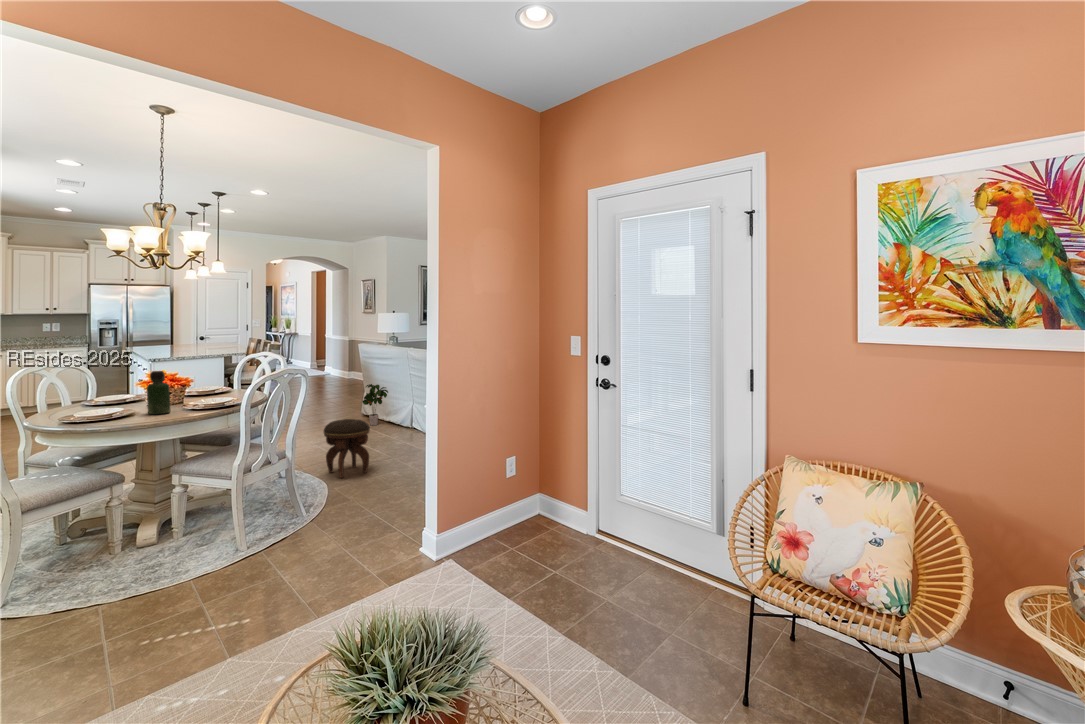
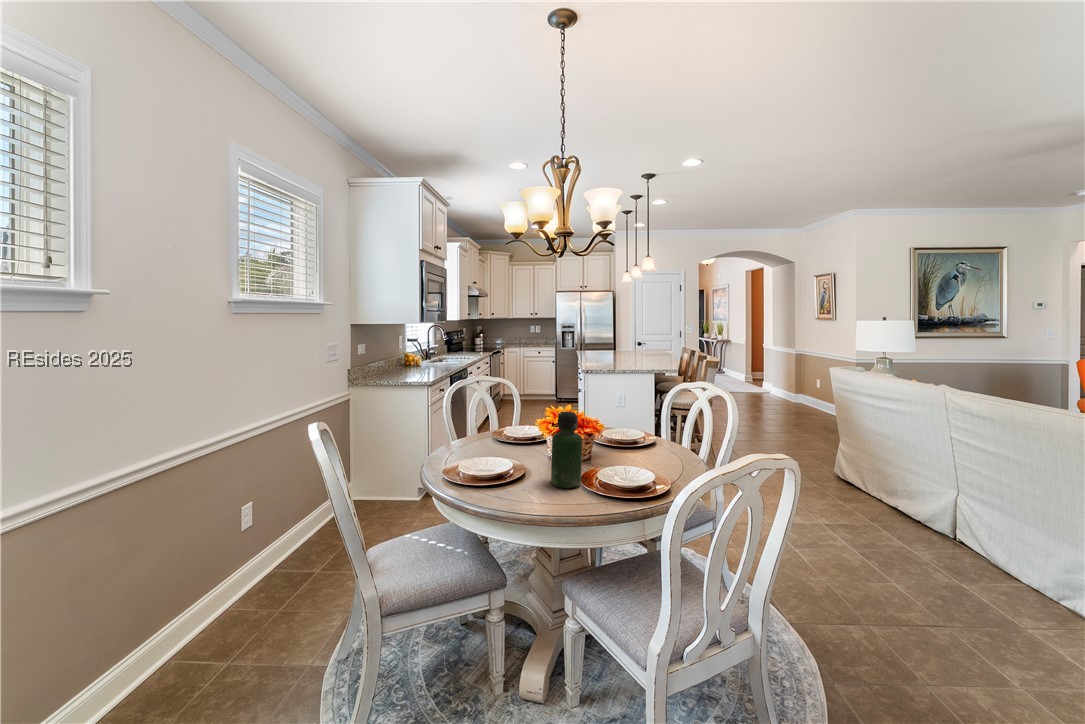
potted plant: present [362,384,388,425] -> none [840,430,896,500]
footstool: present [324,419,370,478] -> none [809,515,912,642]

